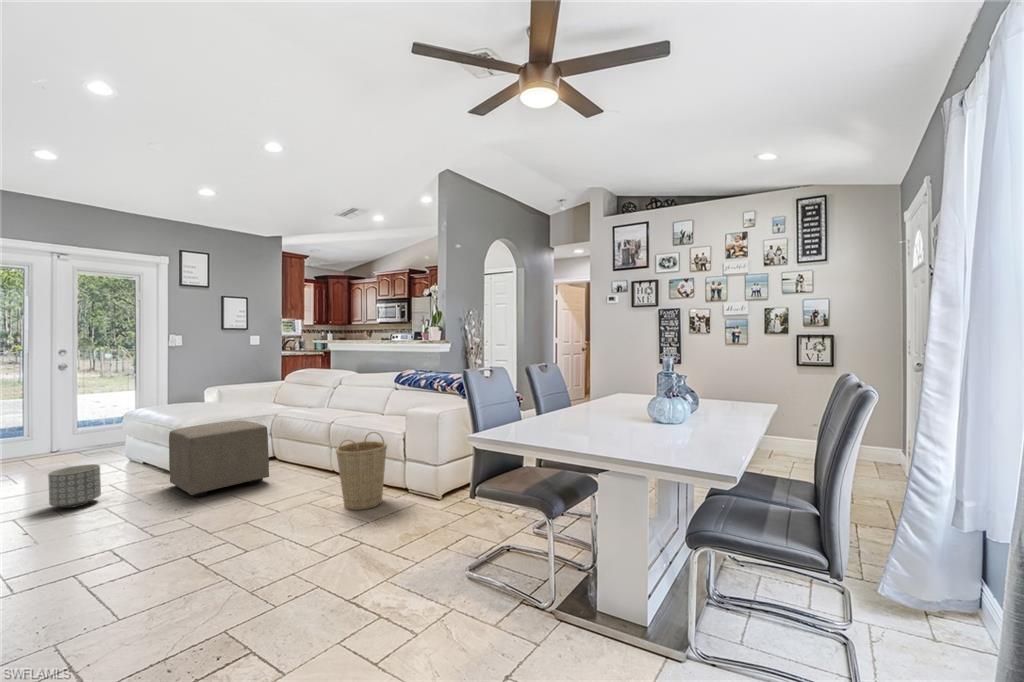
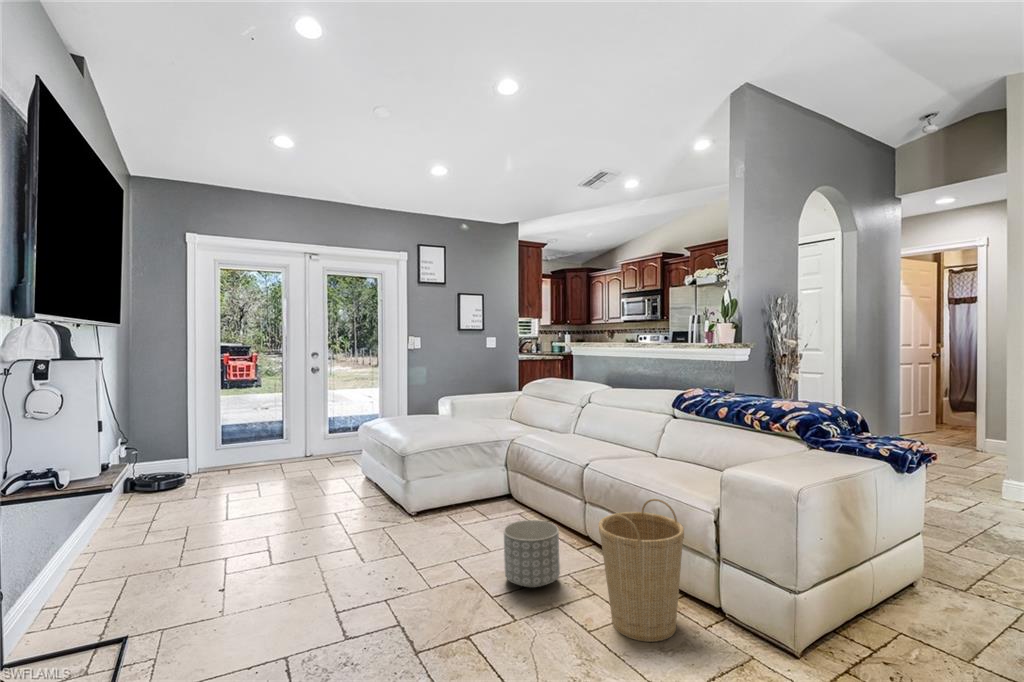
ottoman: present [169,421,269,497] -> none [394,447,503,551]
planter: present [48,464,101,508] -> present [504,520,560,588]

